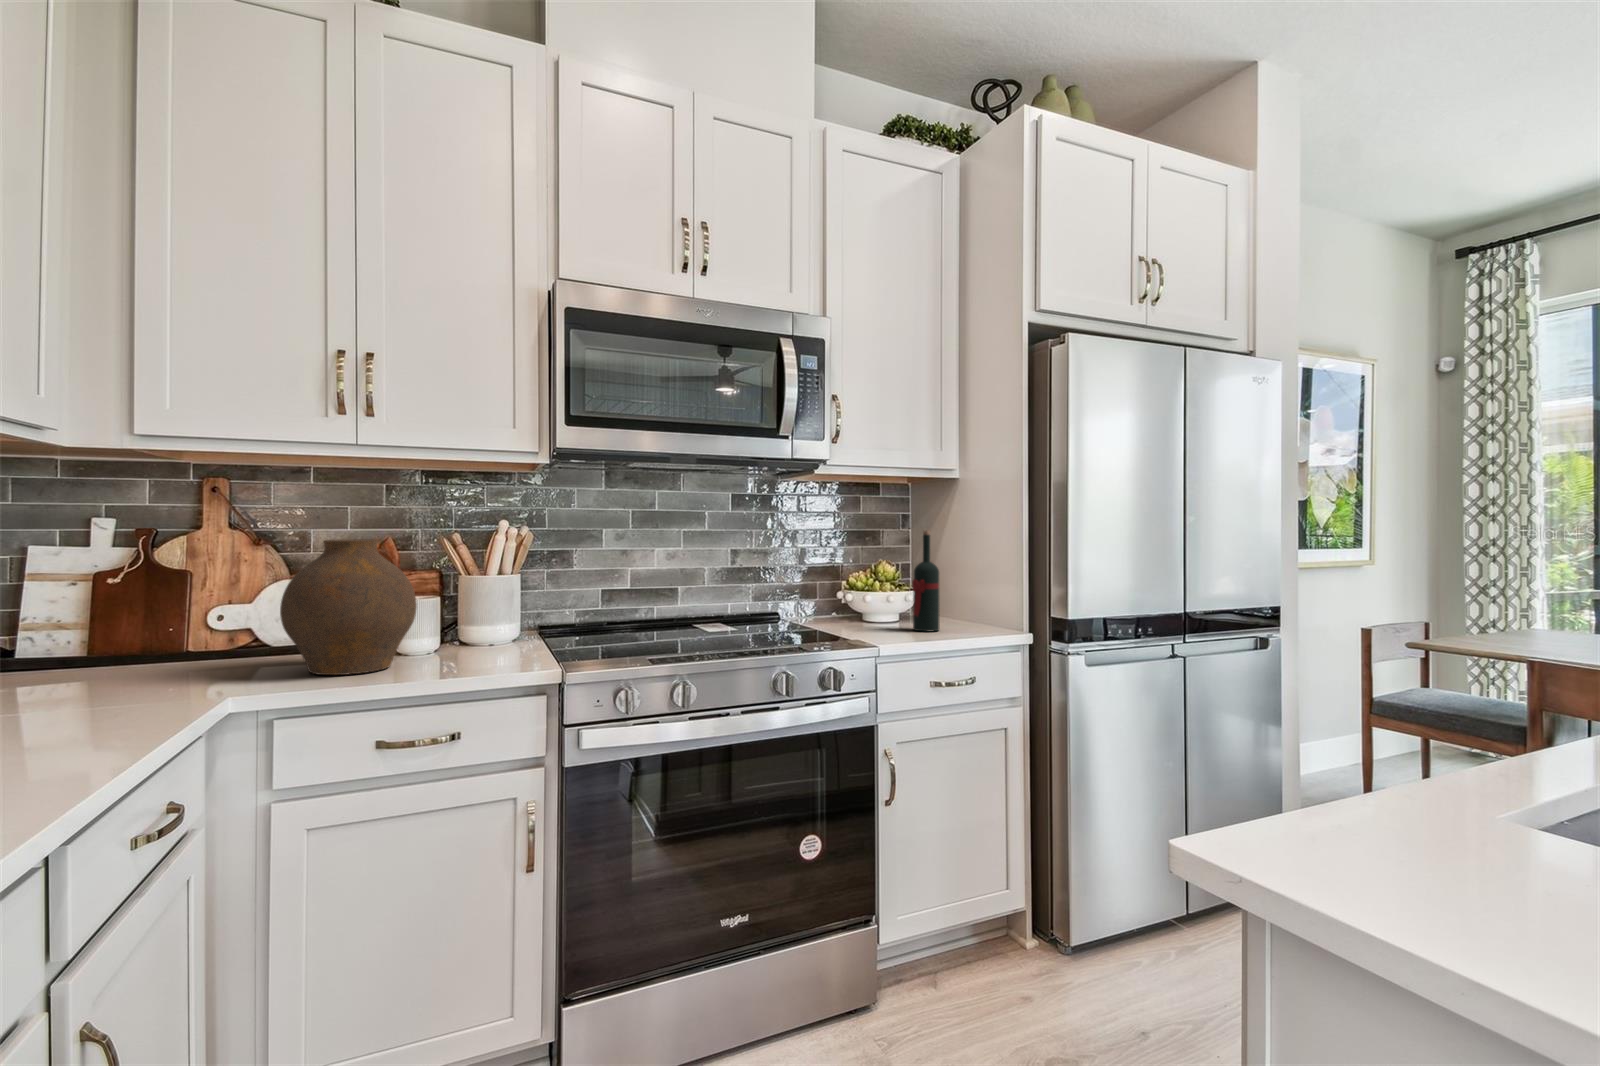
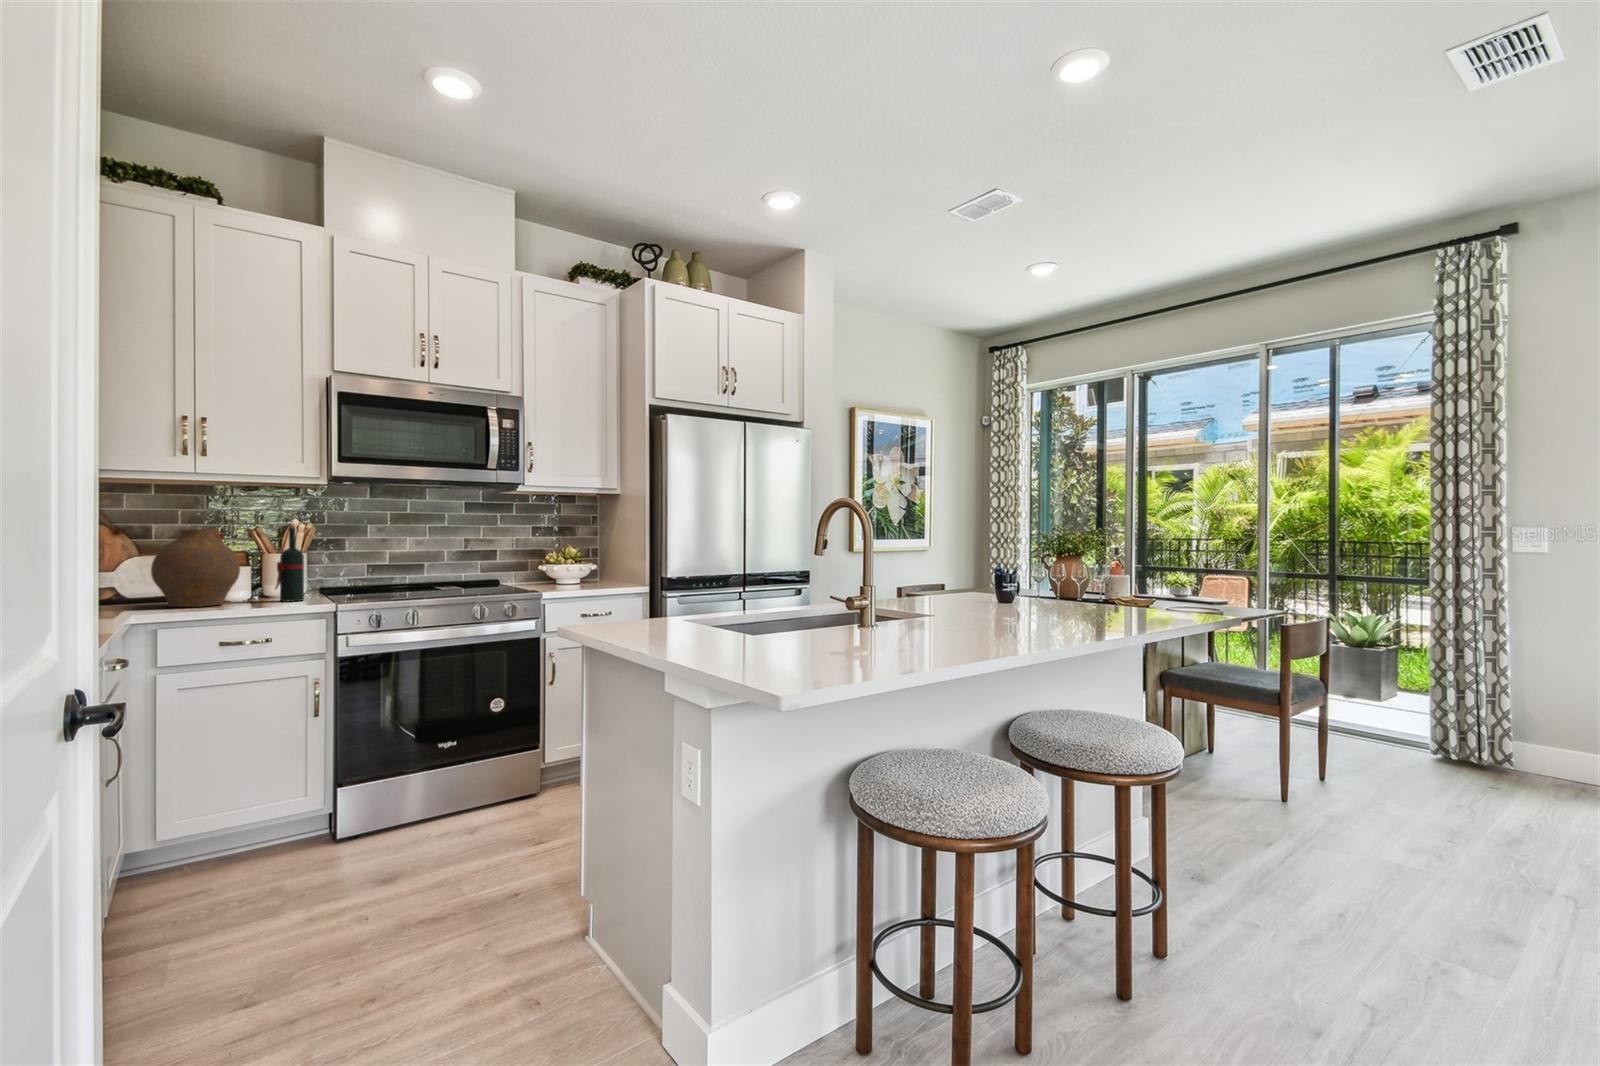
wine bottle: present [912,531,940,632] -> present [275,524,304,601]

